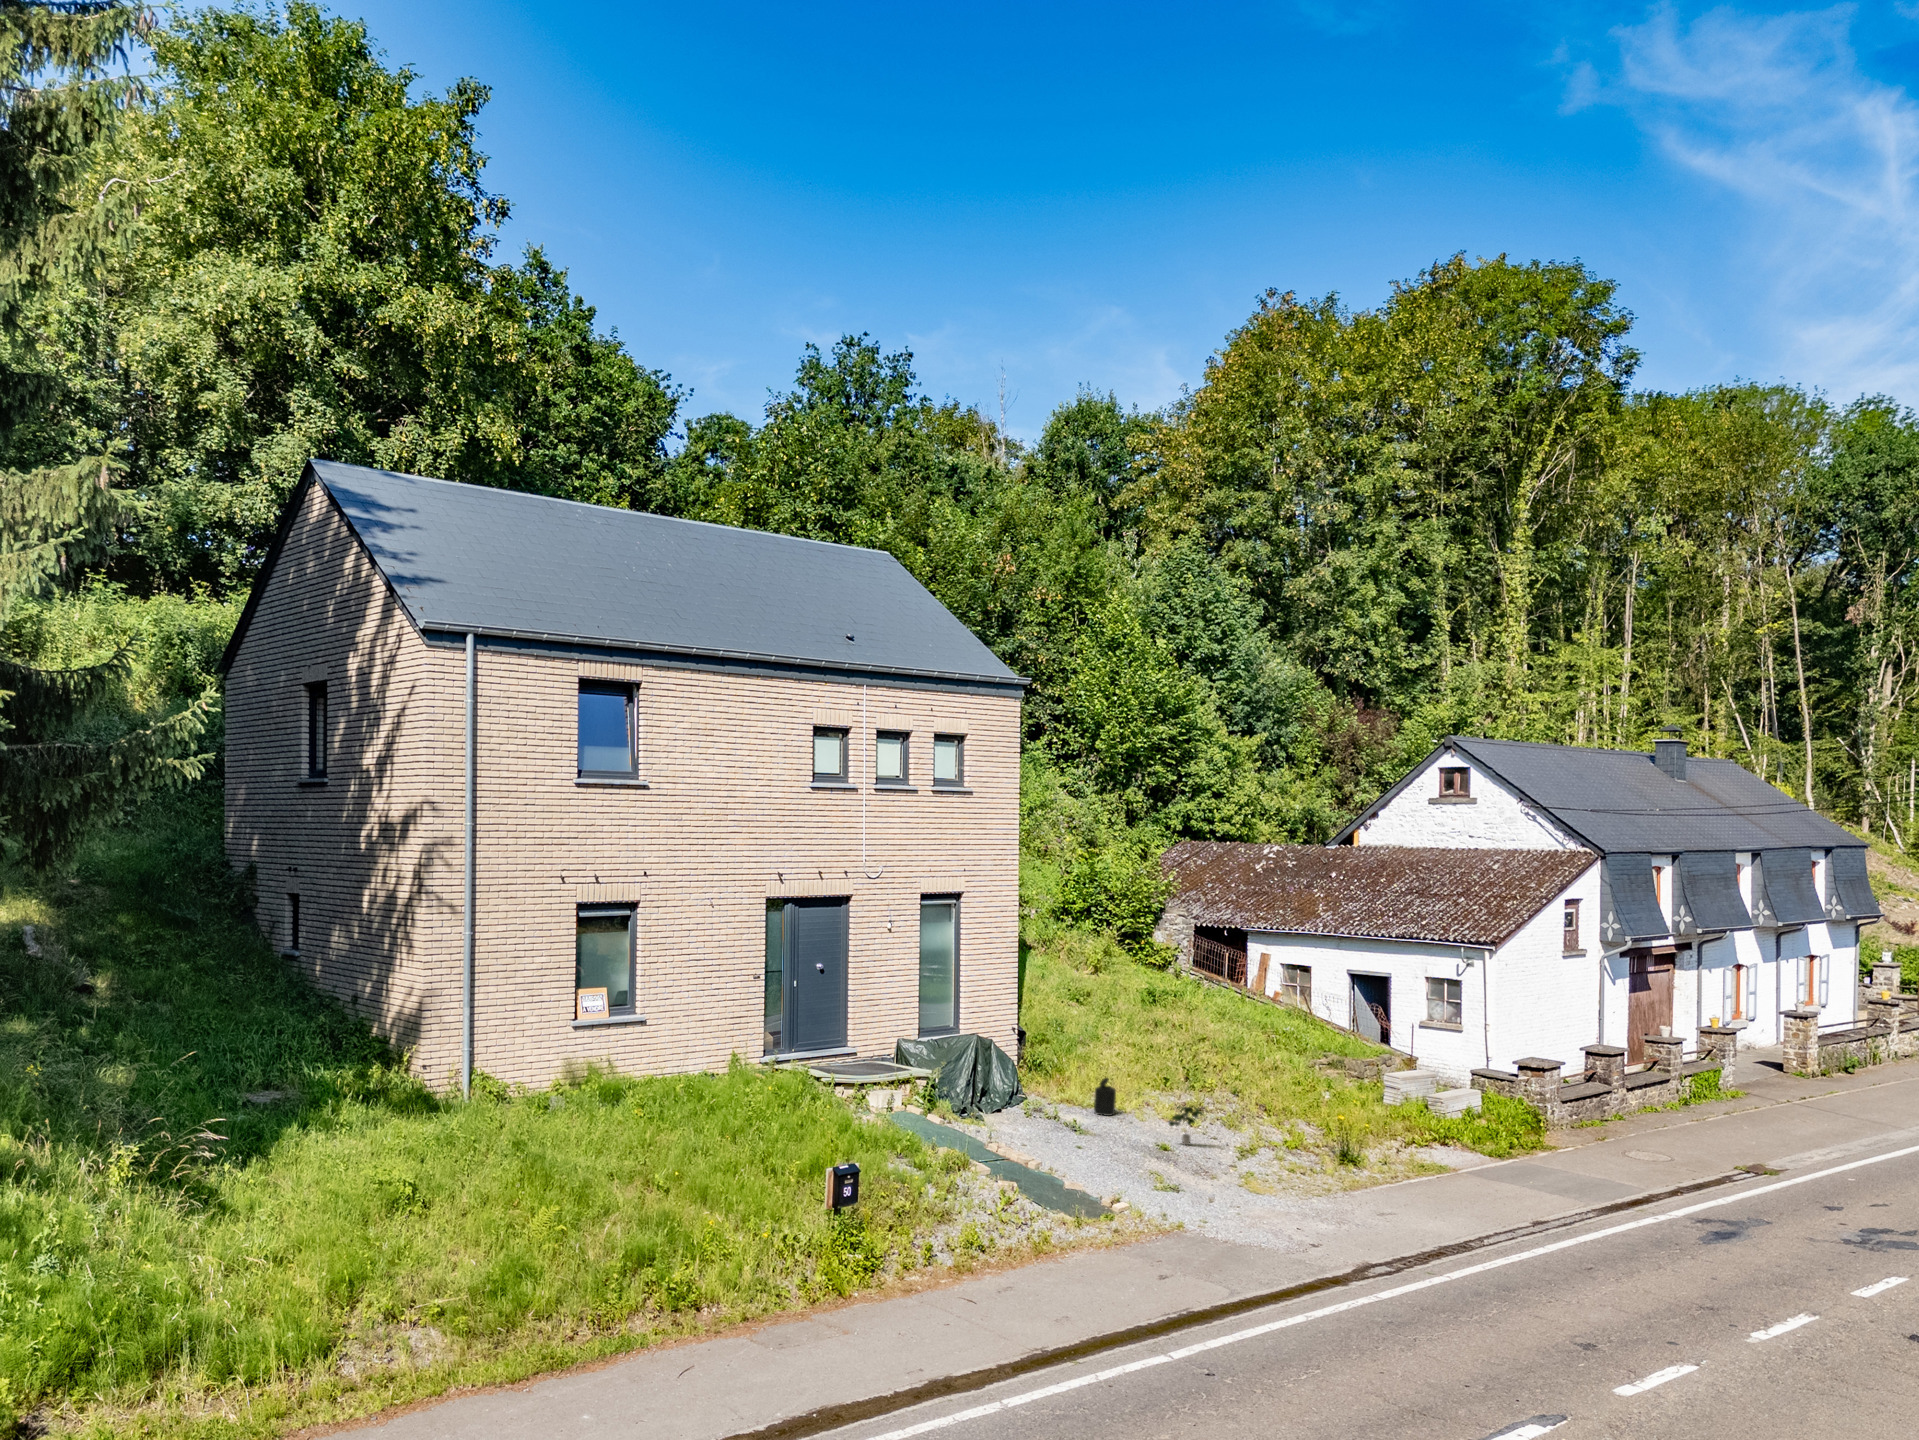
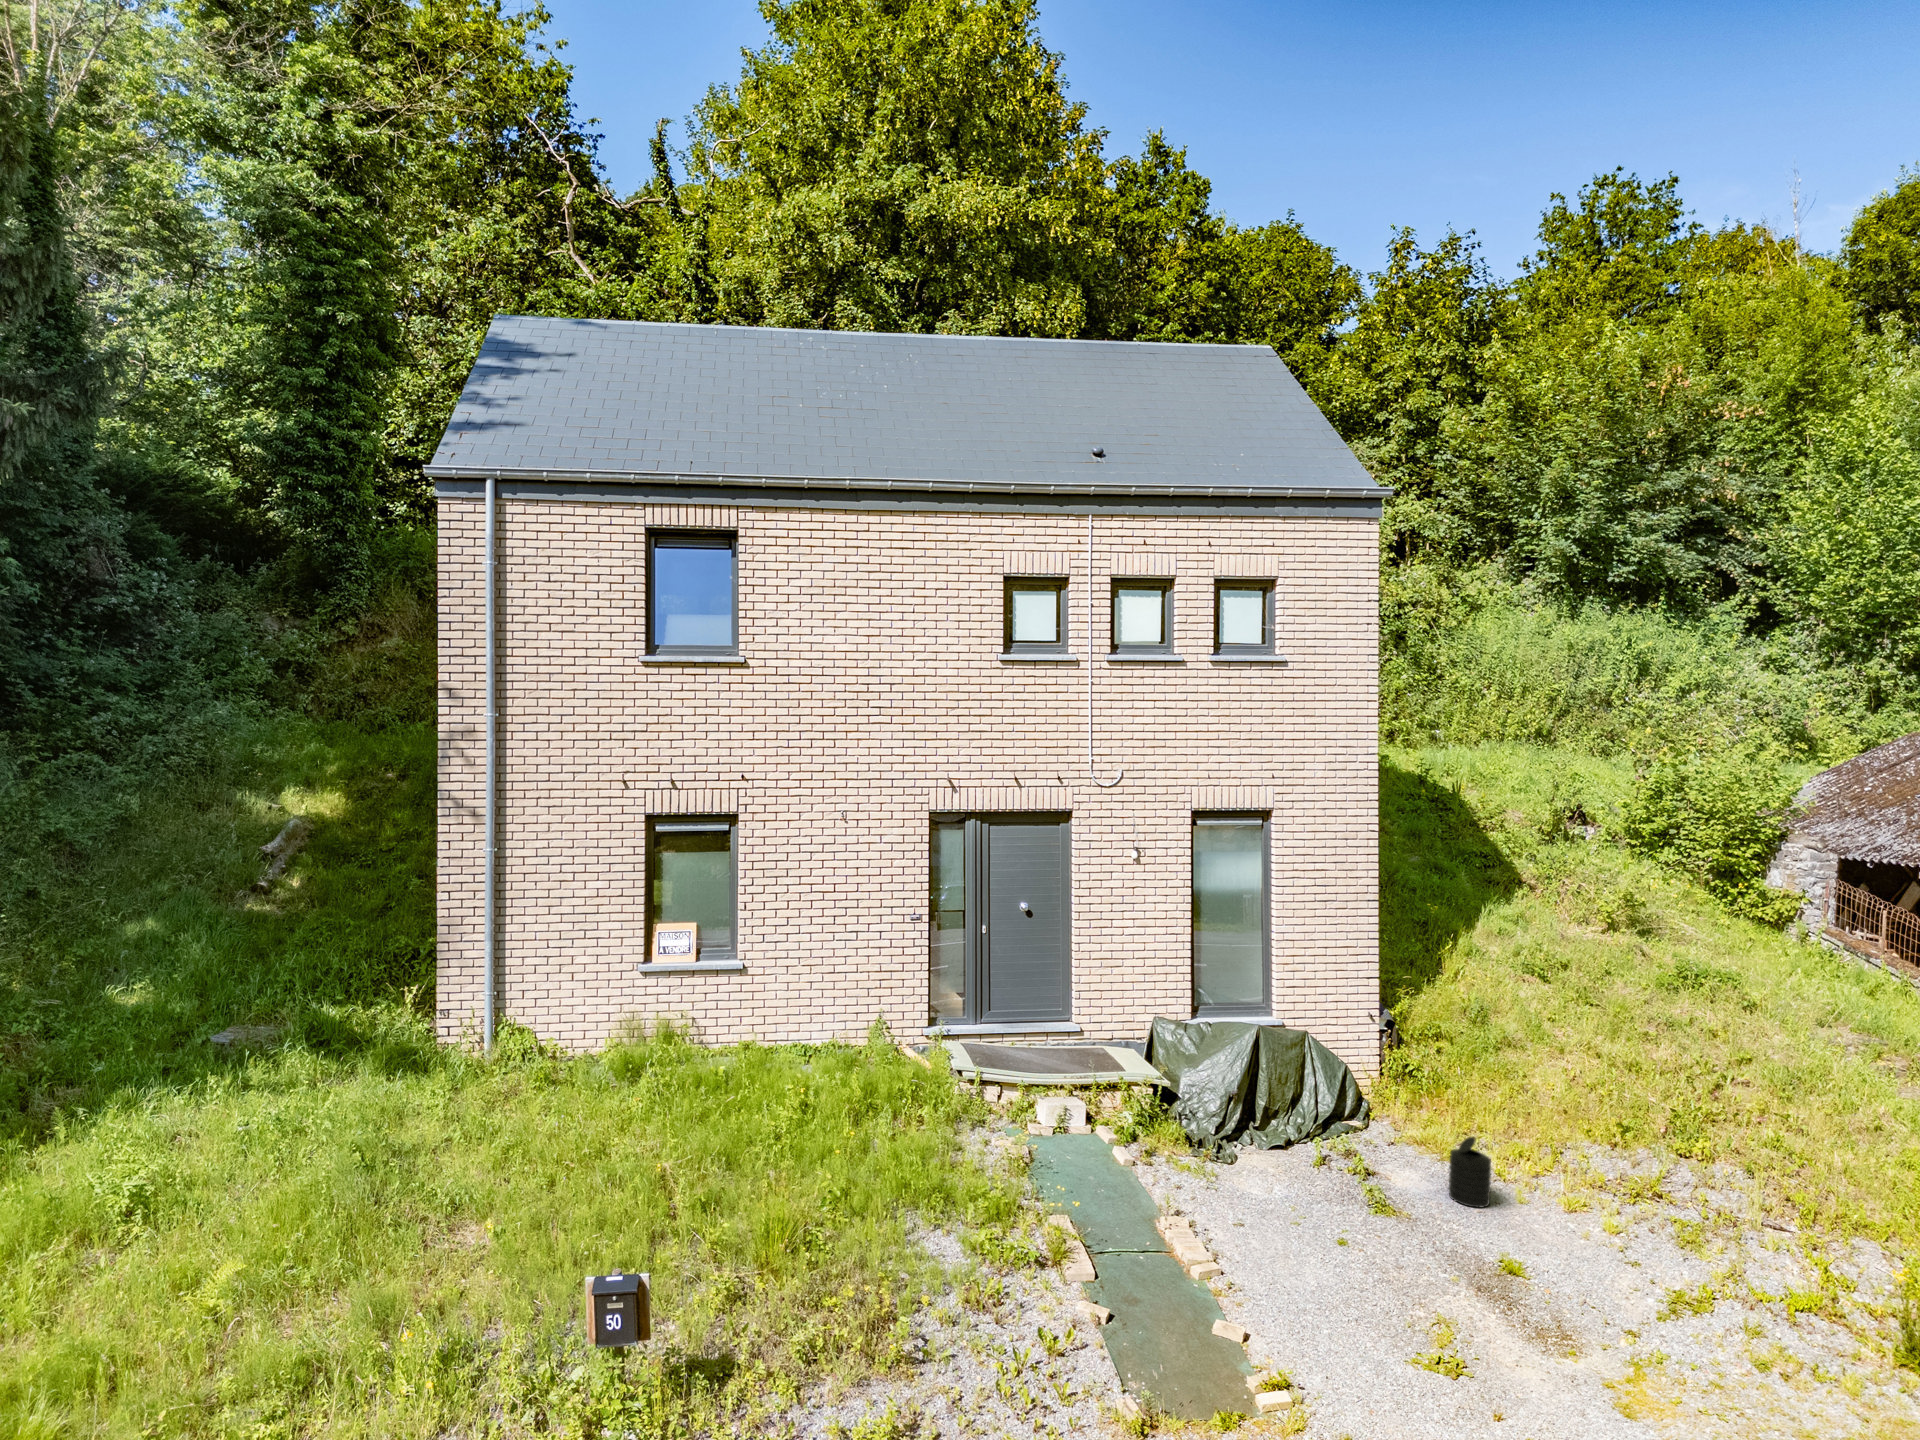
potted plant: present [1169,1106,1204,1145] -> none [1550,1258,1638,1347]

